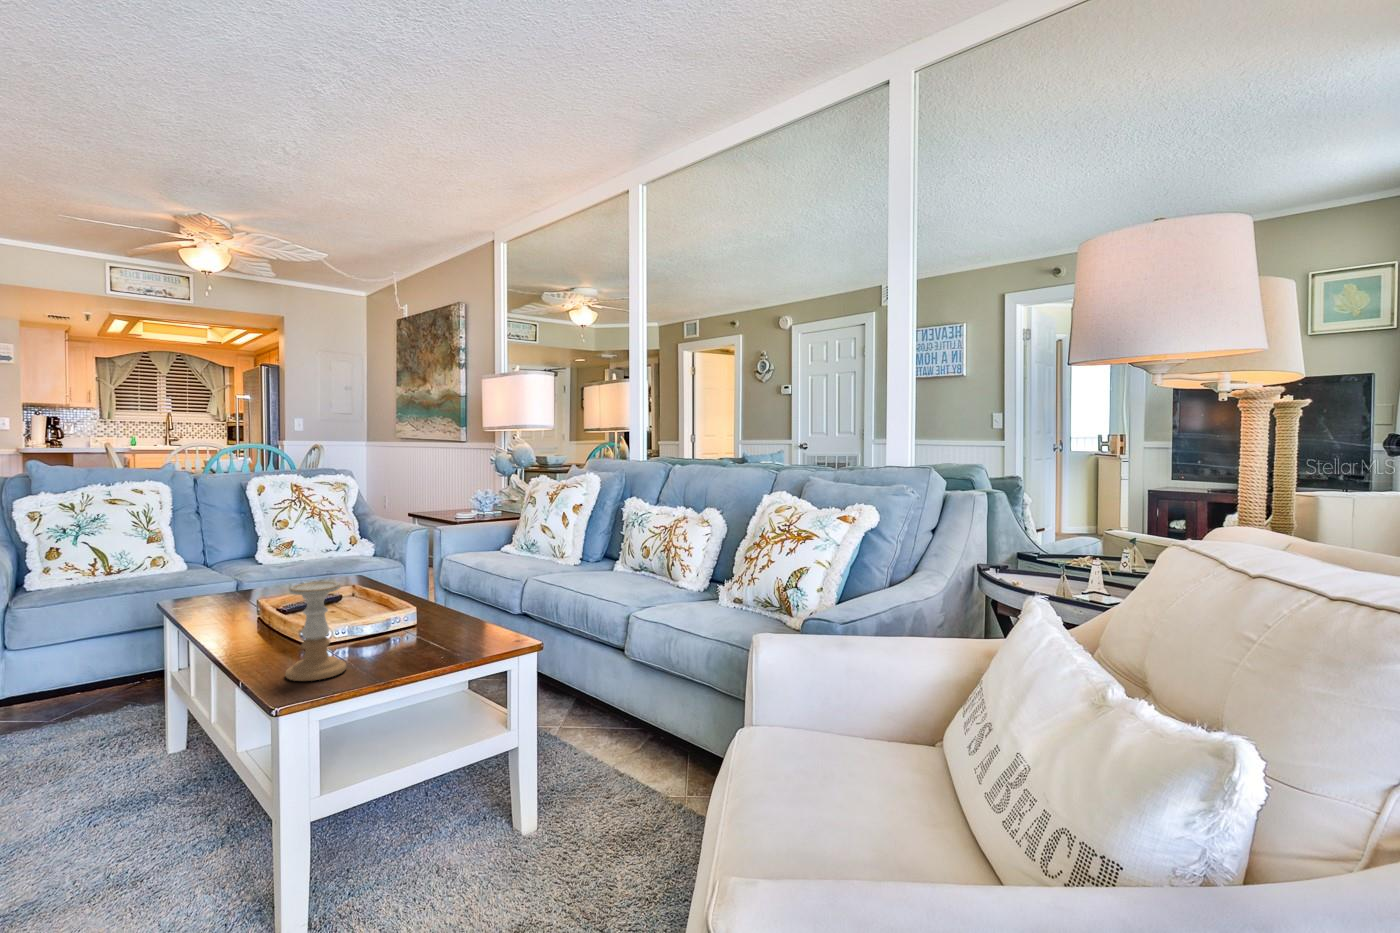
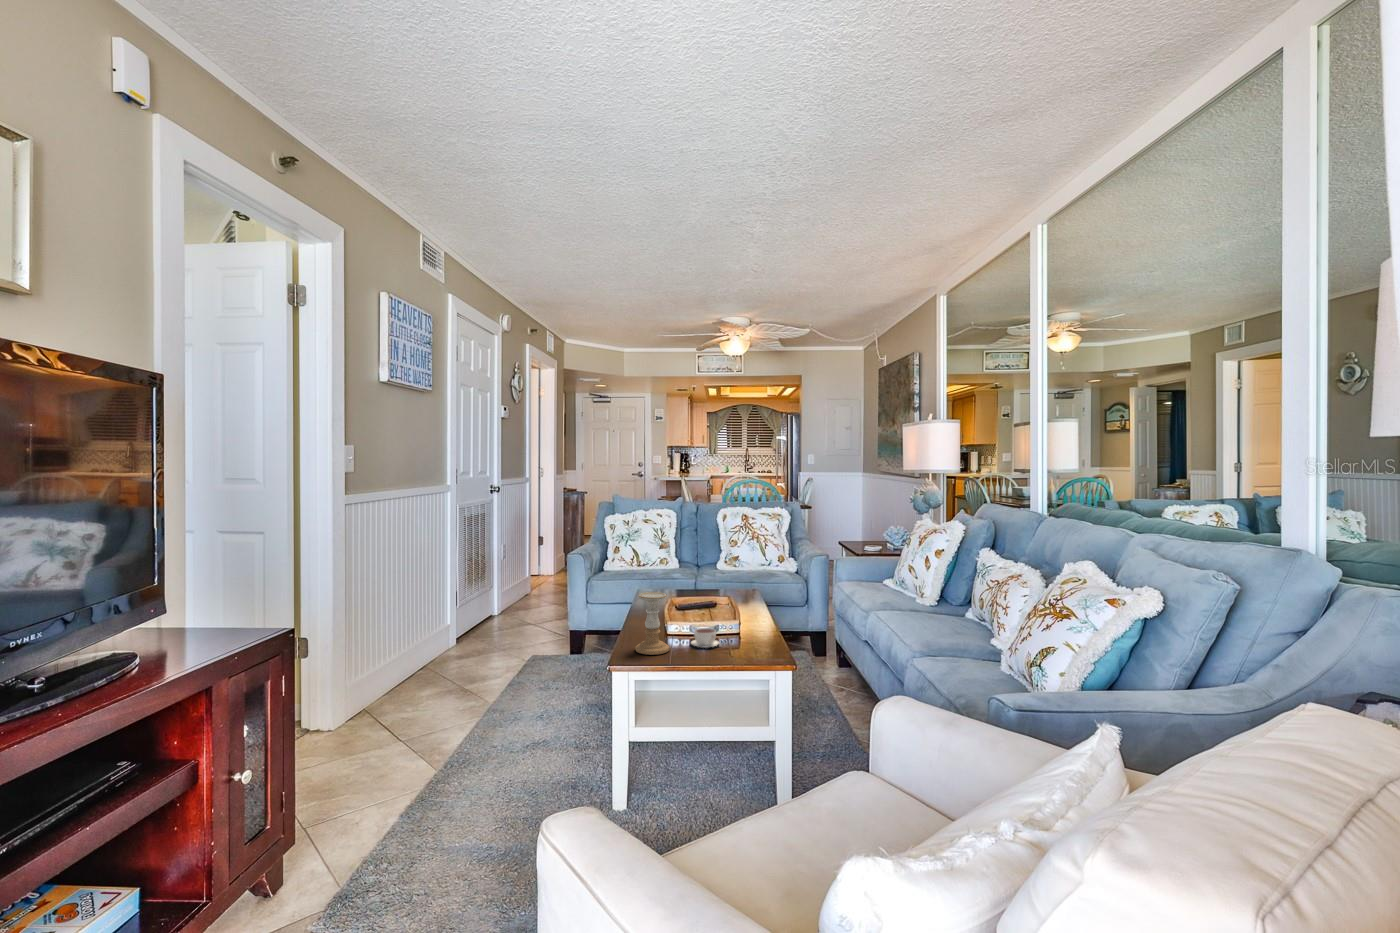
coffee cup: none [366,624,418,653] -> present [691,628,720,648]

